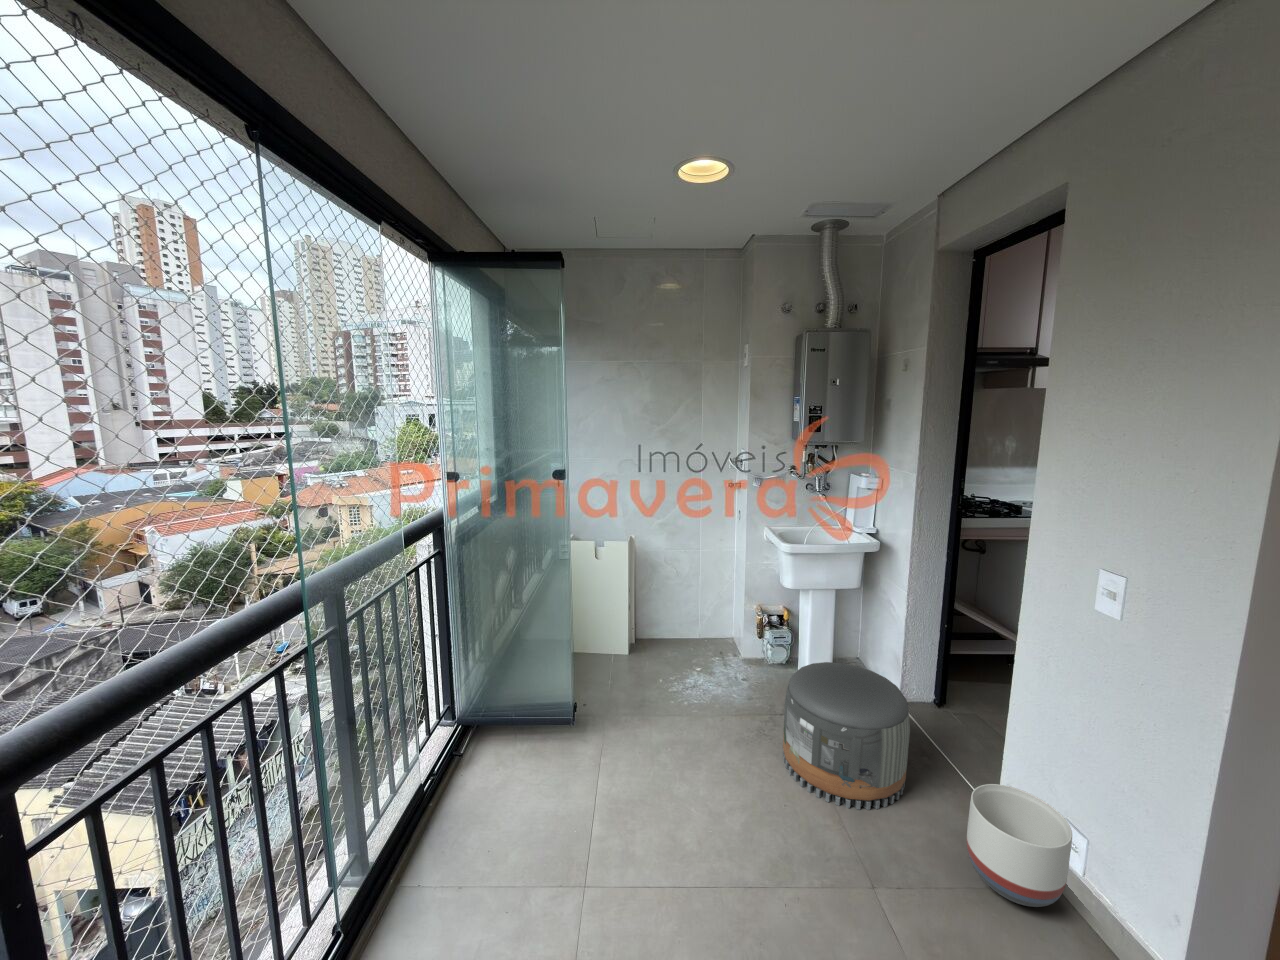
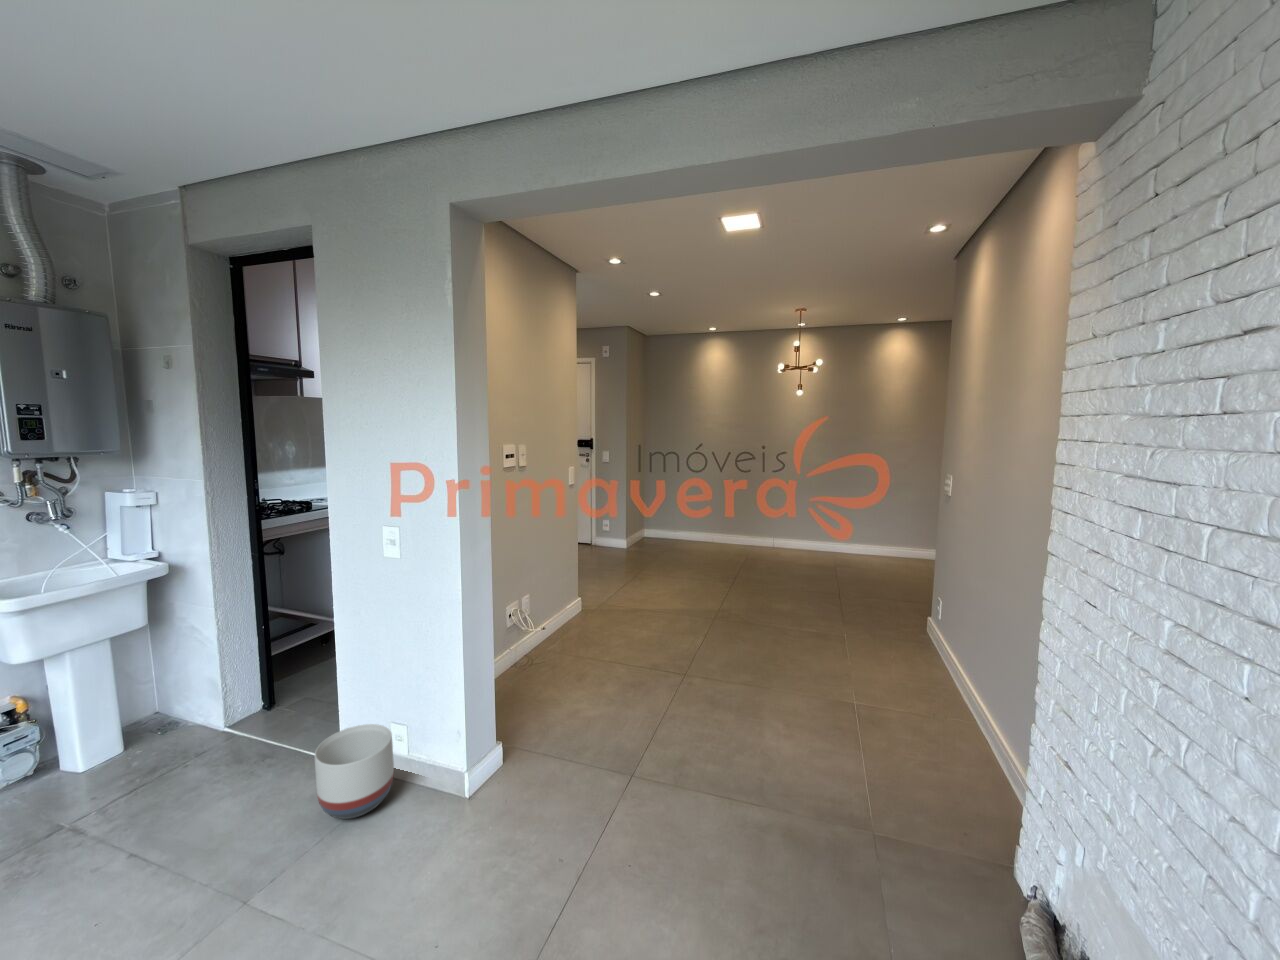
pouf: present [783,662,910,810] -> none [57,703,249,888]

